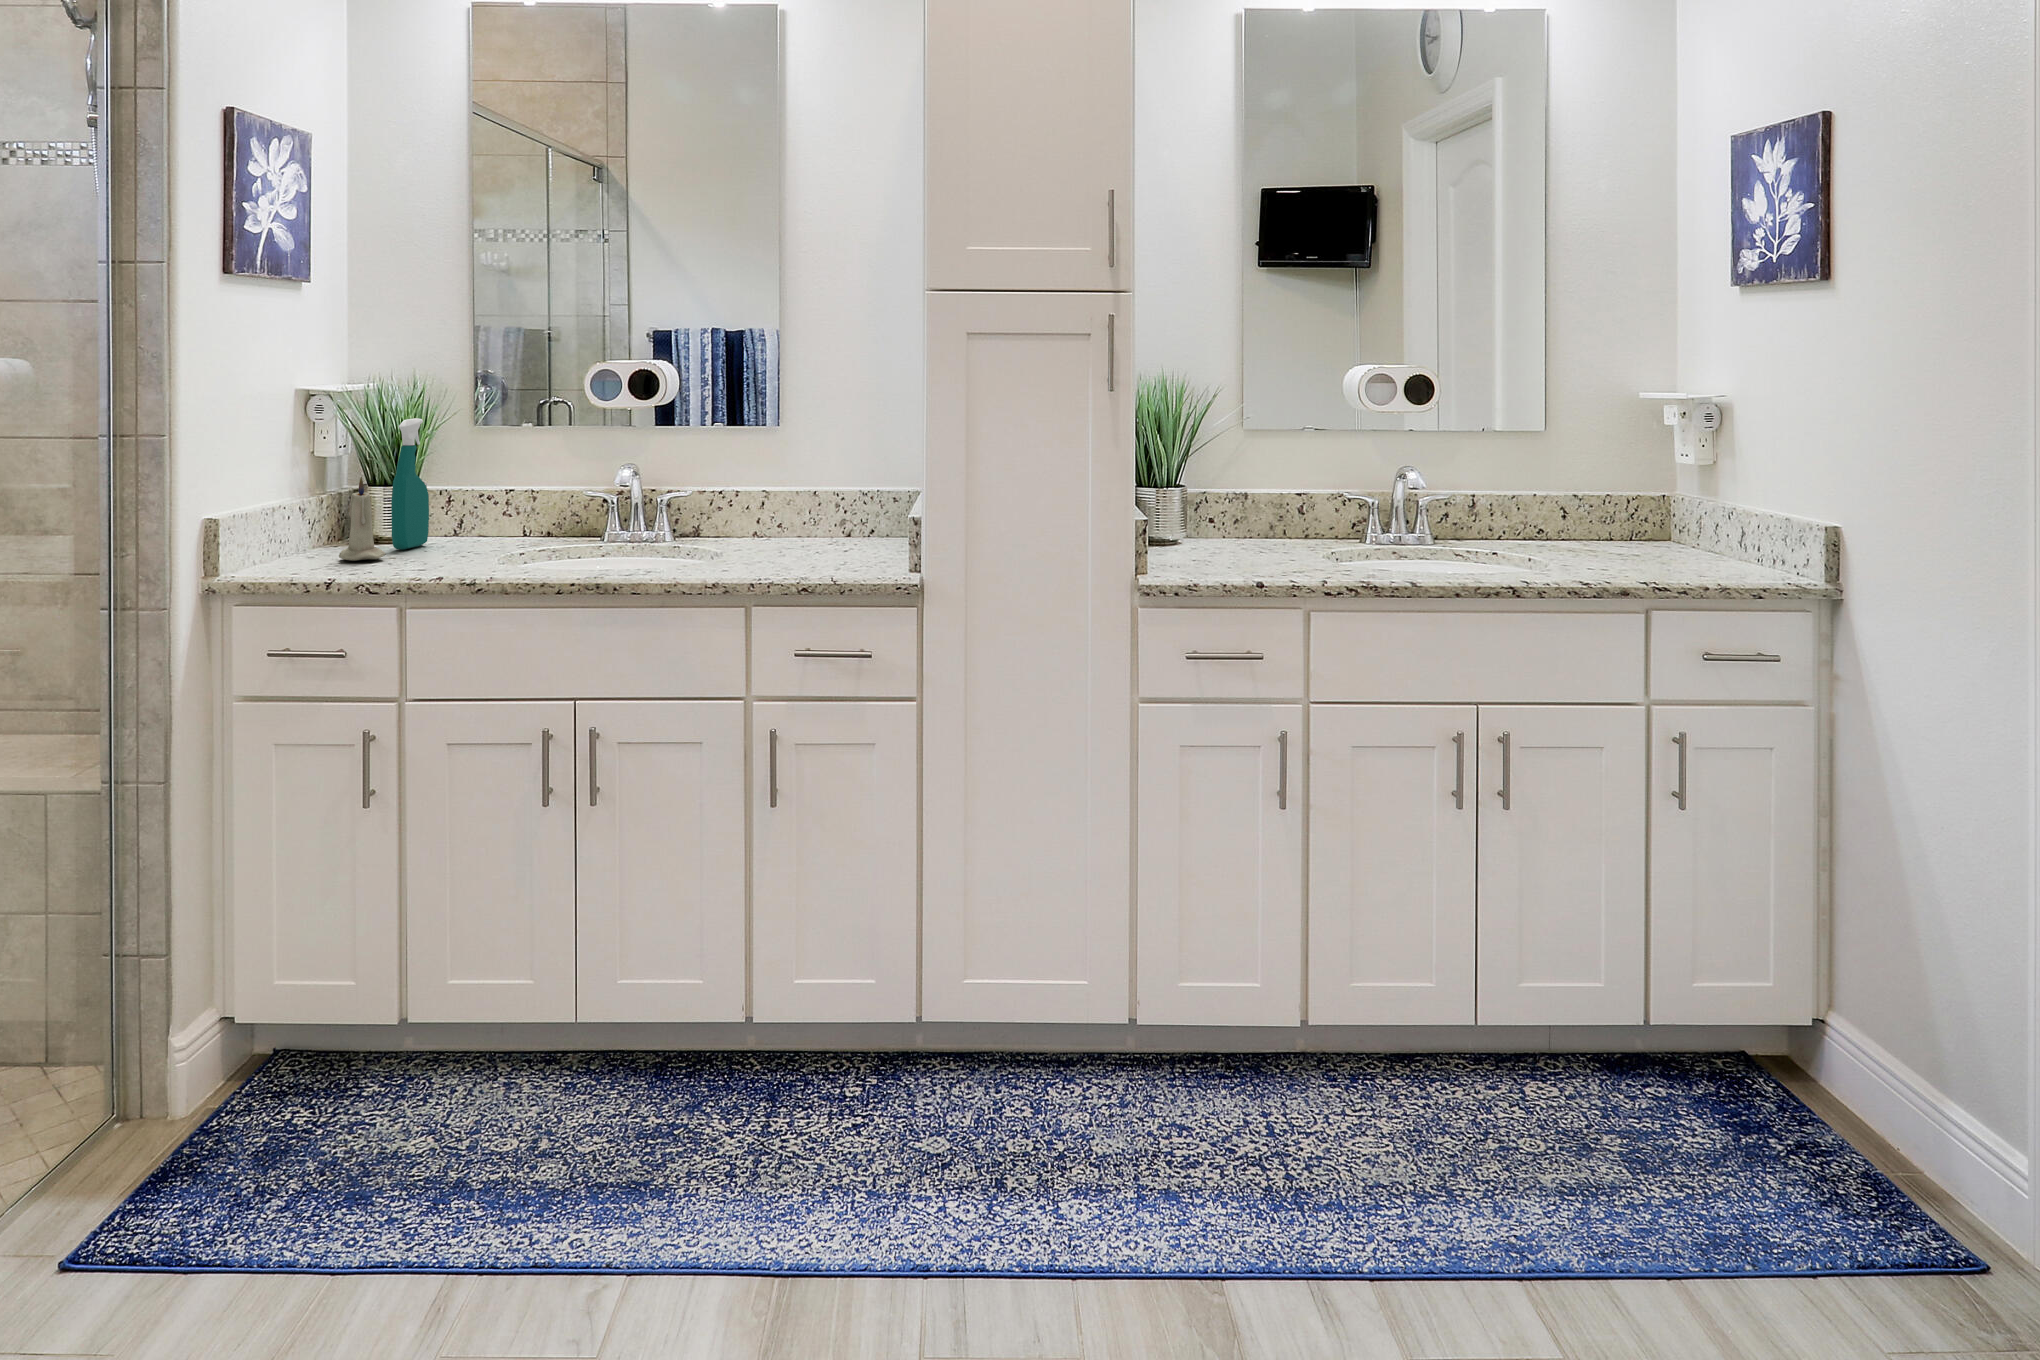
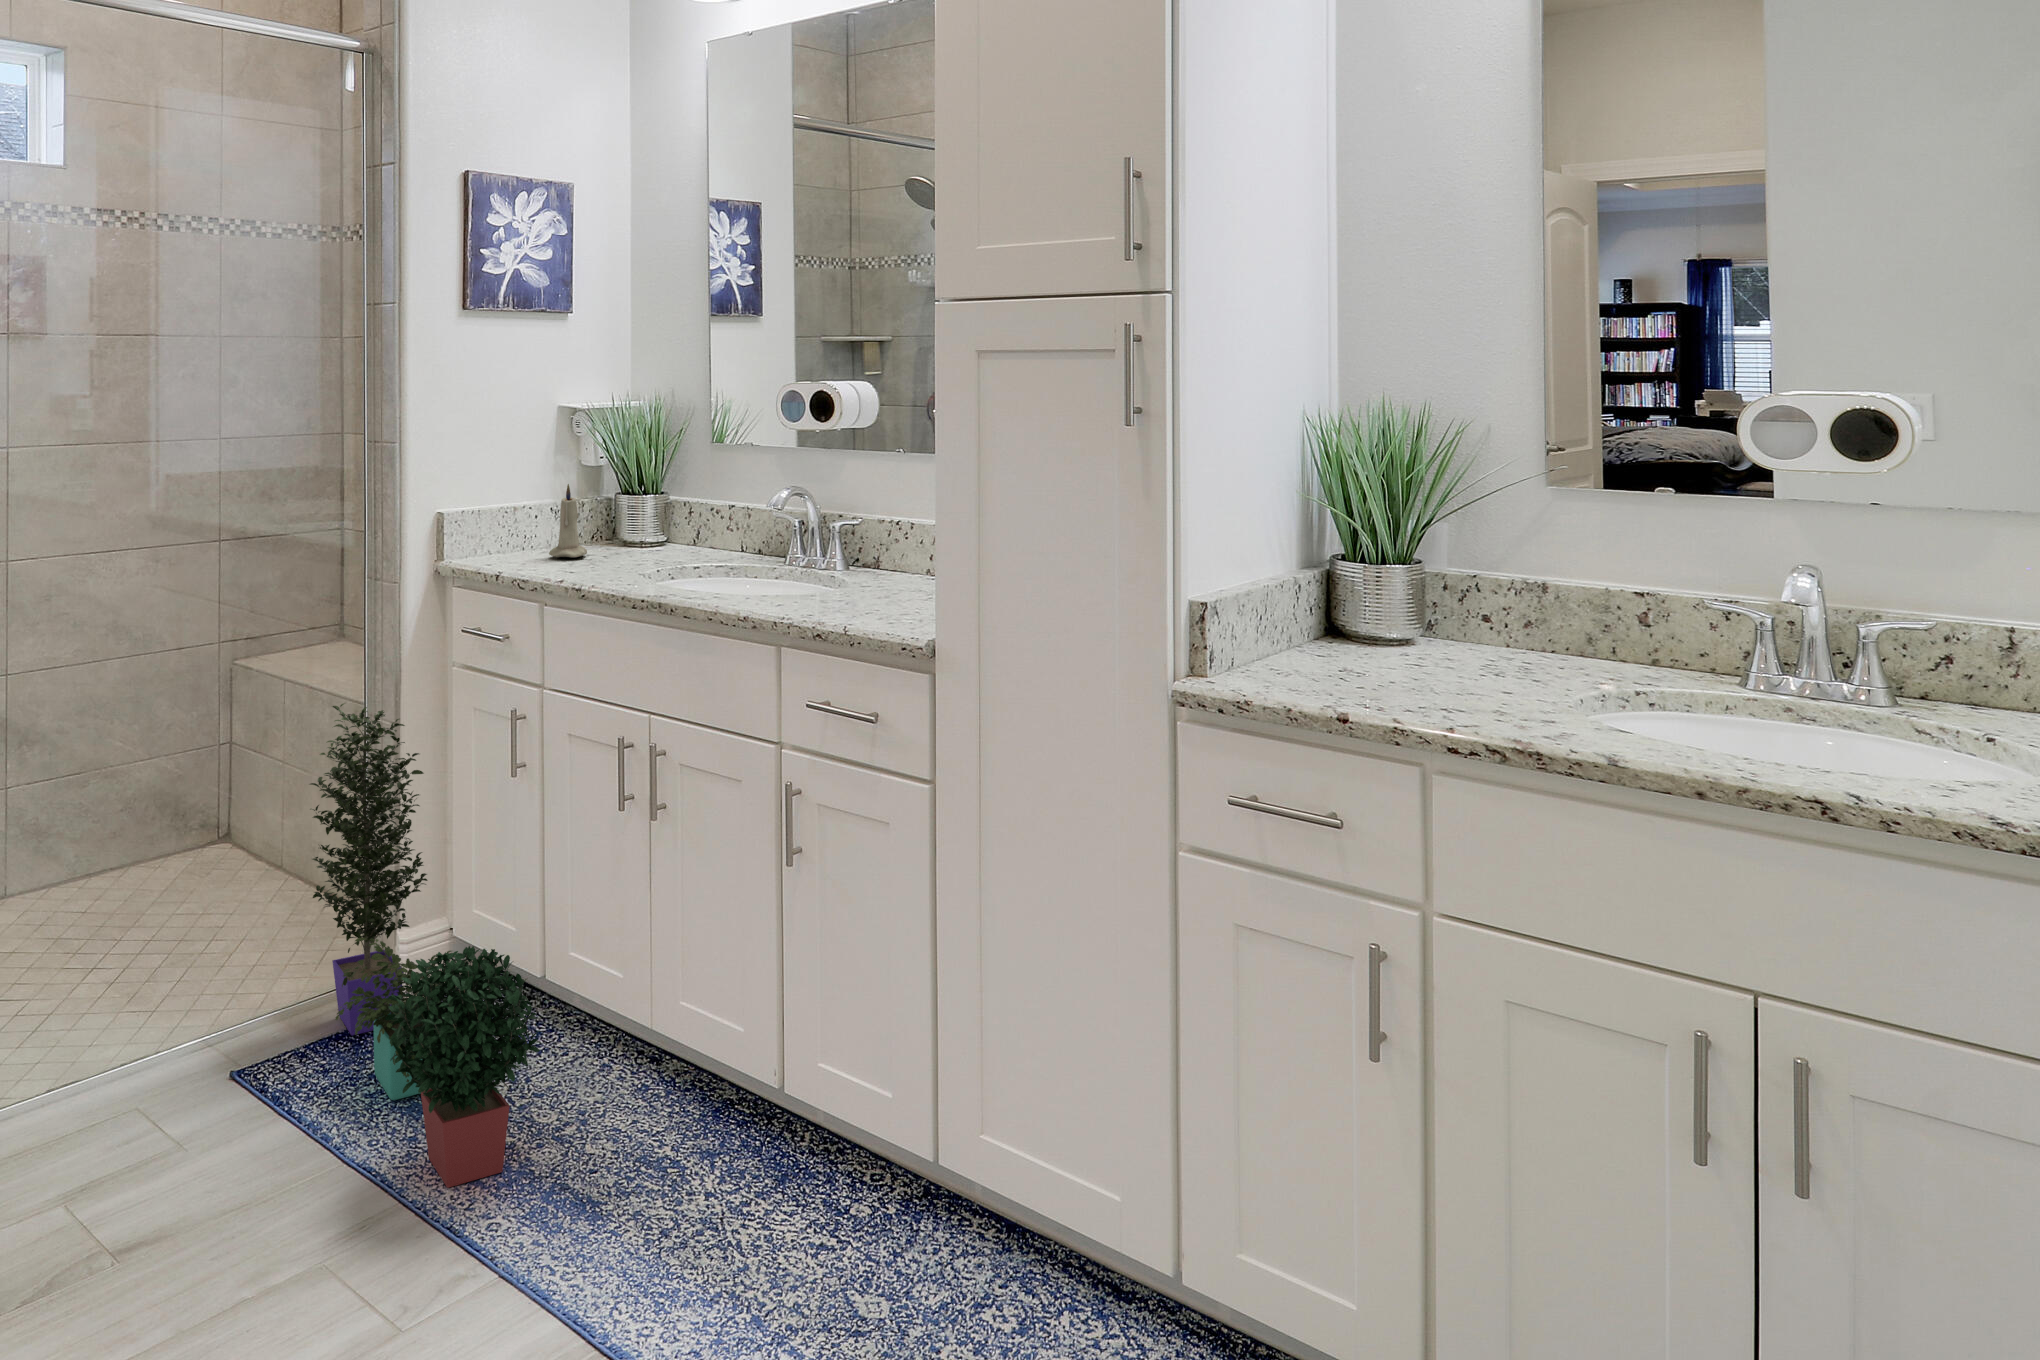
spray bottle: present [391,418,429,550] -> none [613,433,657,550]
potted plant: none [80,762,561,1238] -> present [310,703,540,1188]

